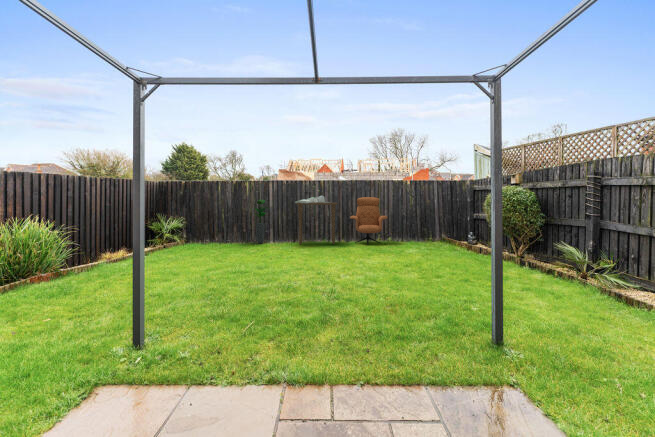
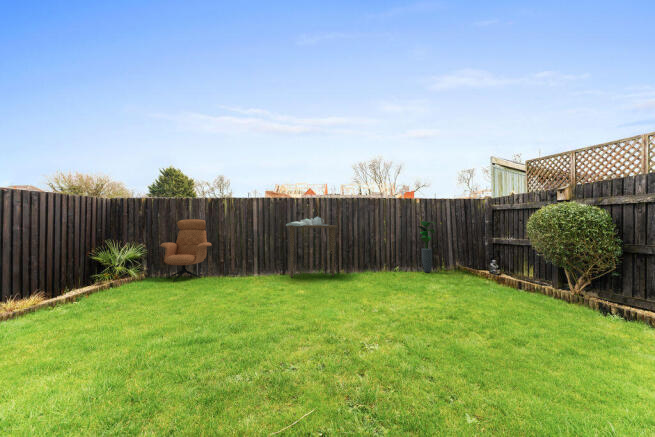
armchair: present [350,197,388,245] -> present [160,219,212,281]
potted plant: present [255,200,269,243] -> present [417,221,436,273]

